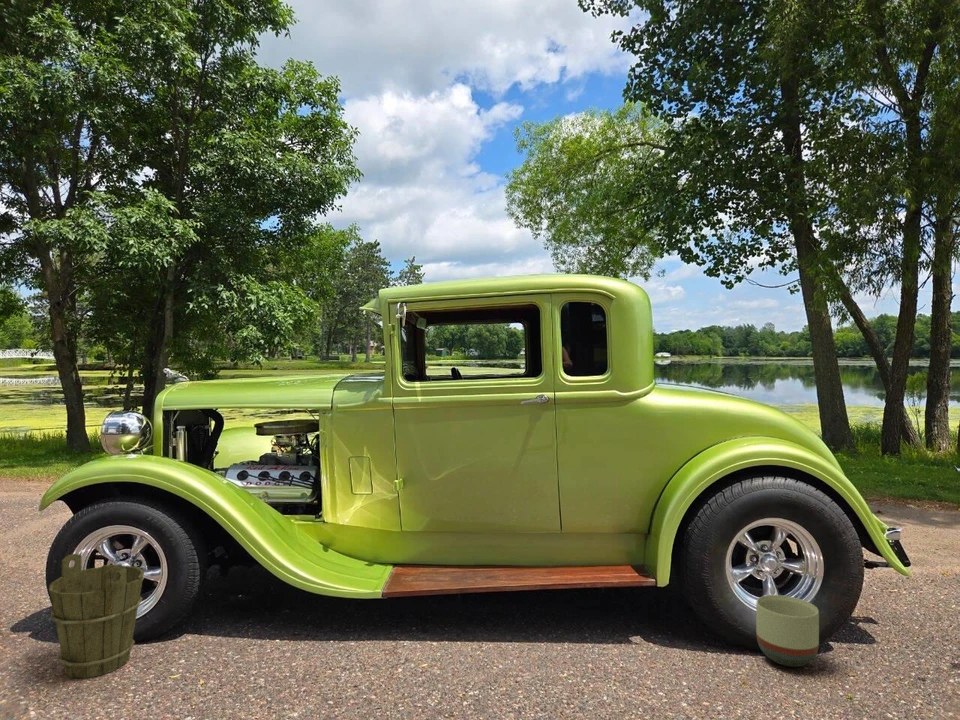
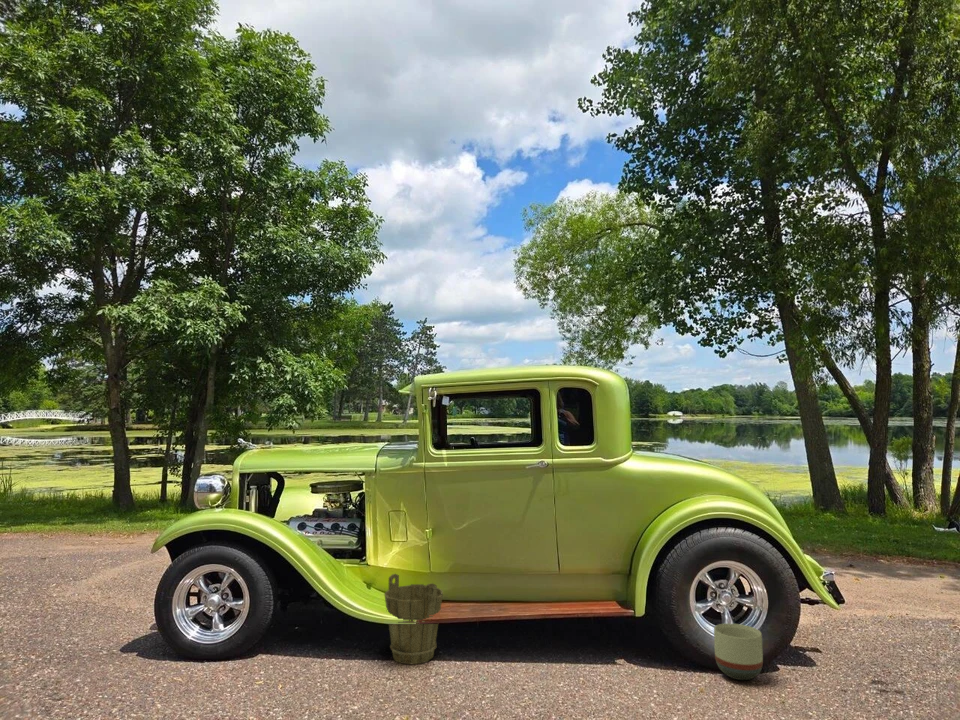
bucket: present [49,554,144,678] -> present [384,574,443,664]

